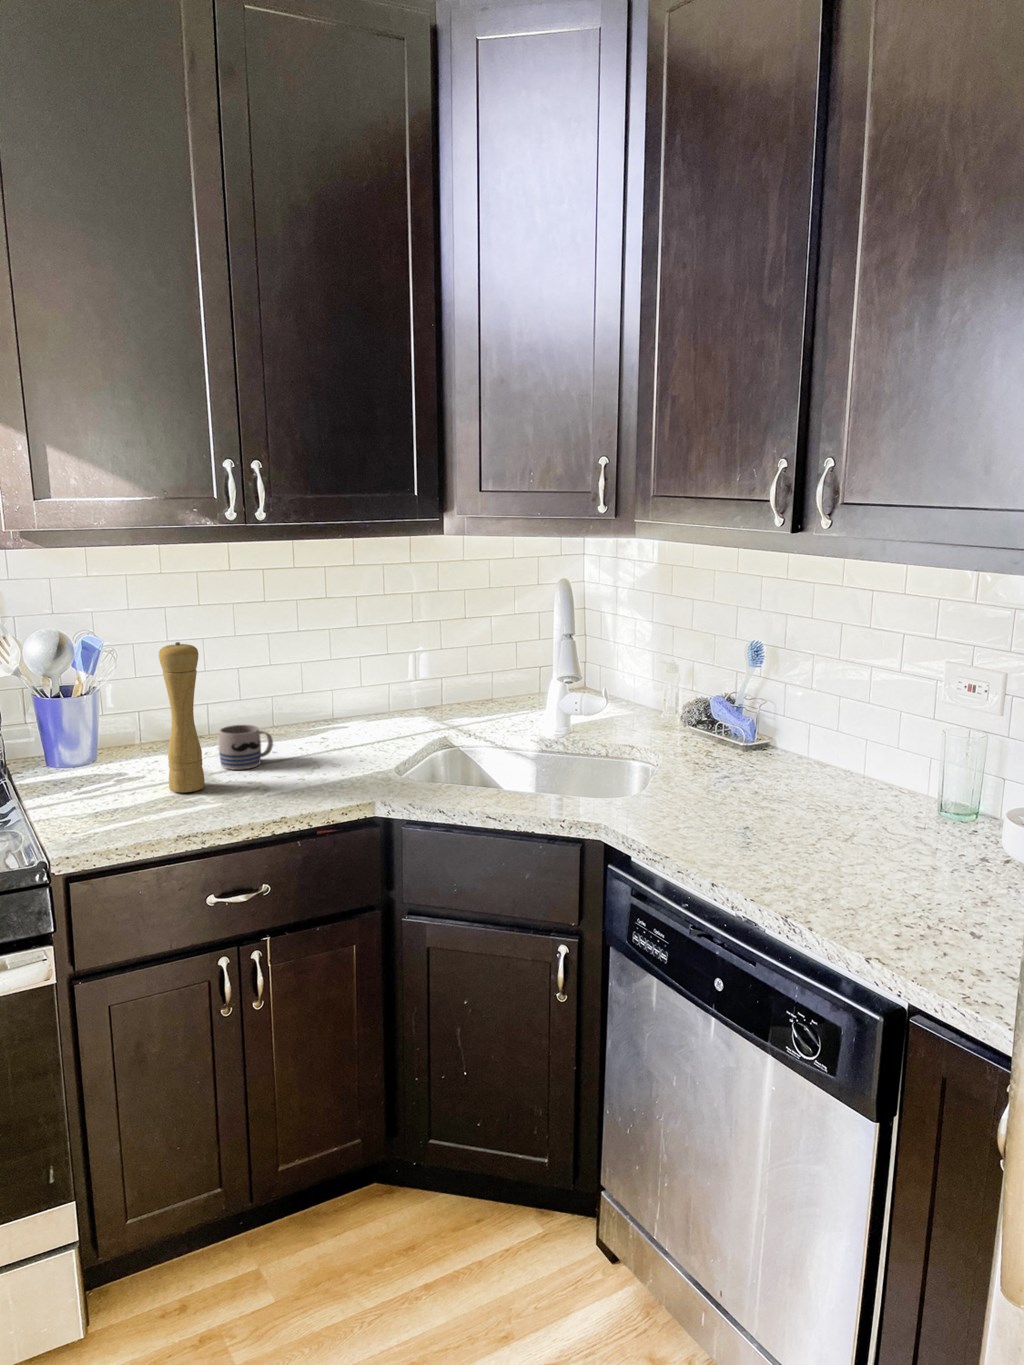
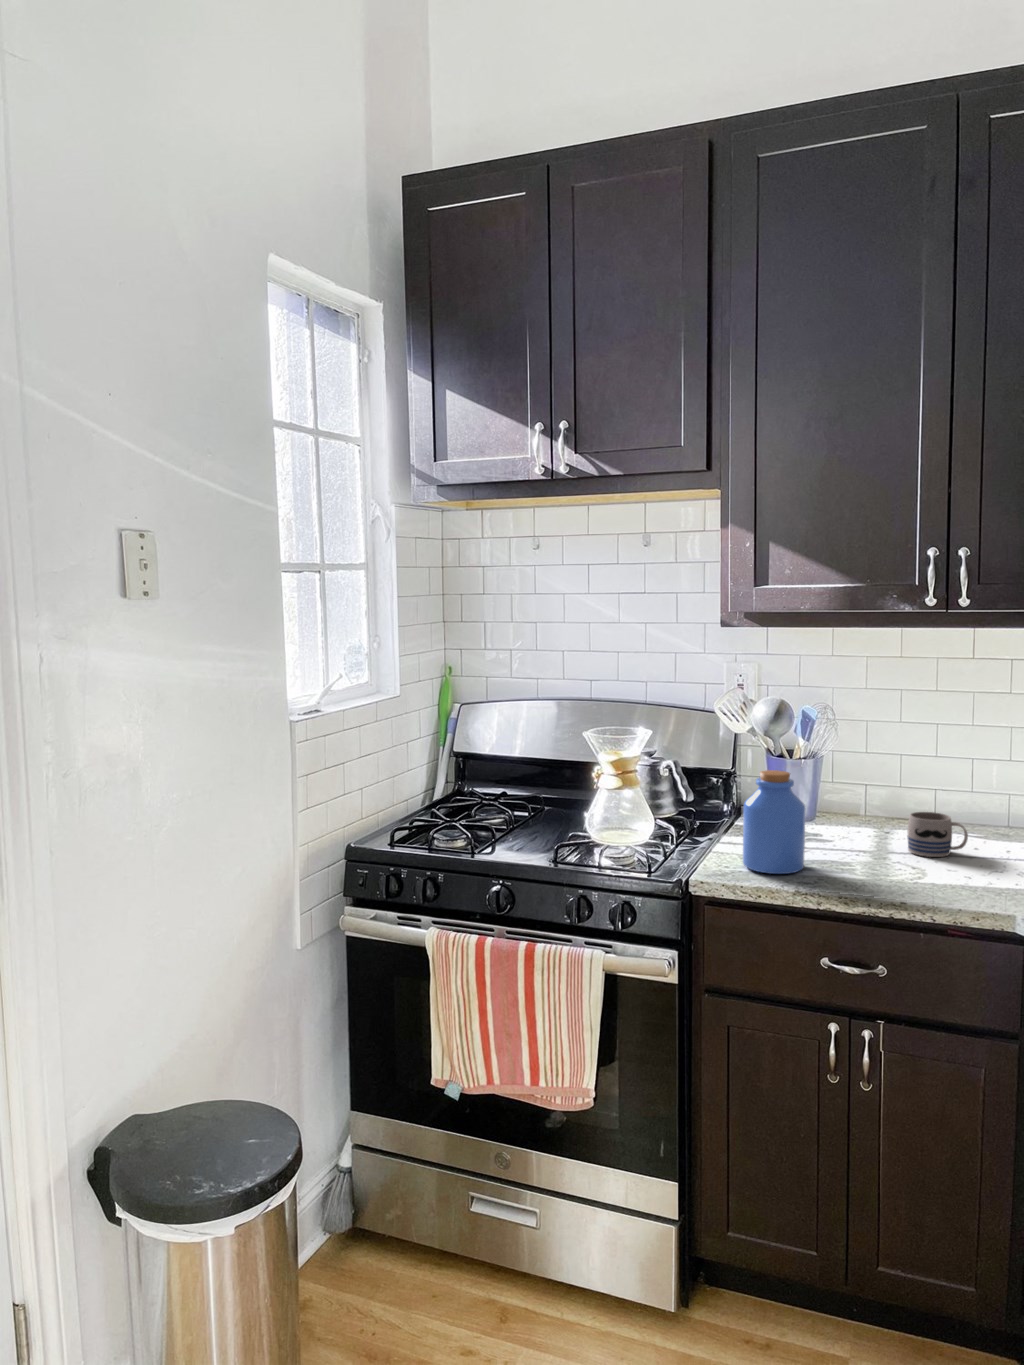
pepper mill: present [159,642,205,792] -> none [837,718,877,862]
jar: none [82,712,158,829] -> present [743,770,805,874]

